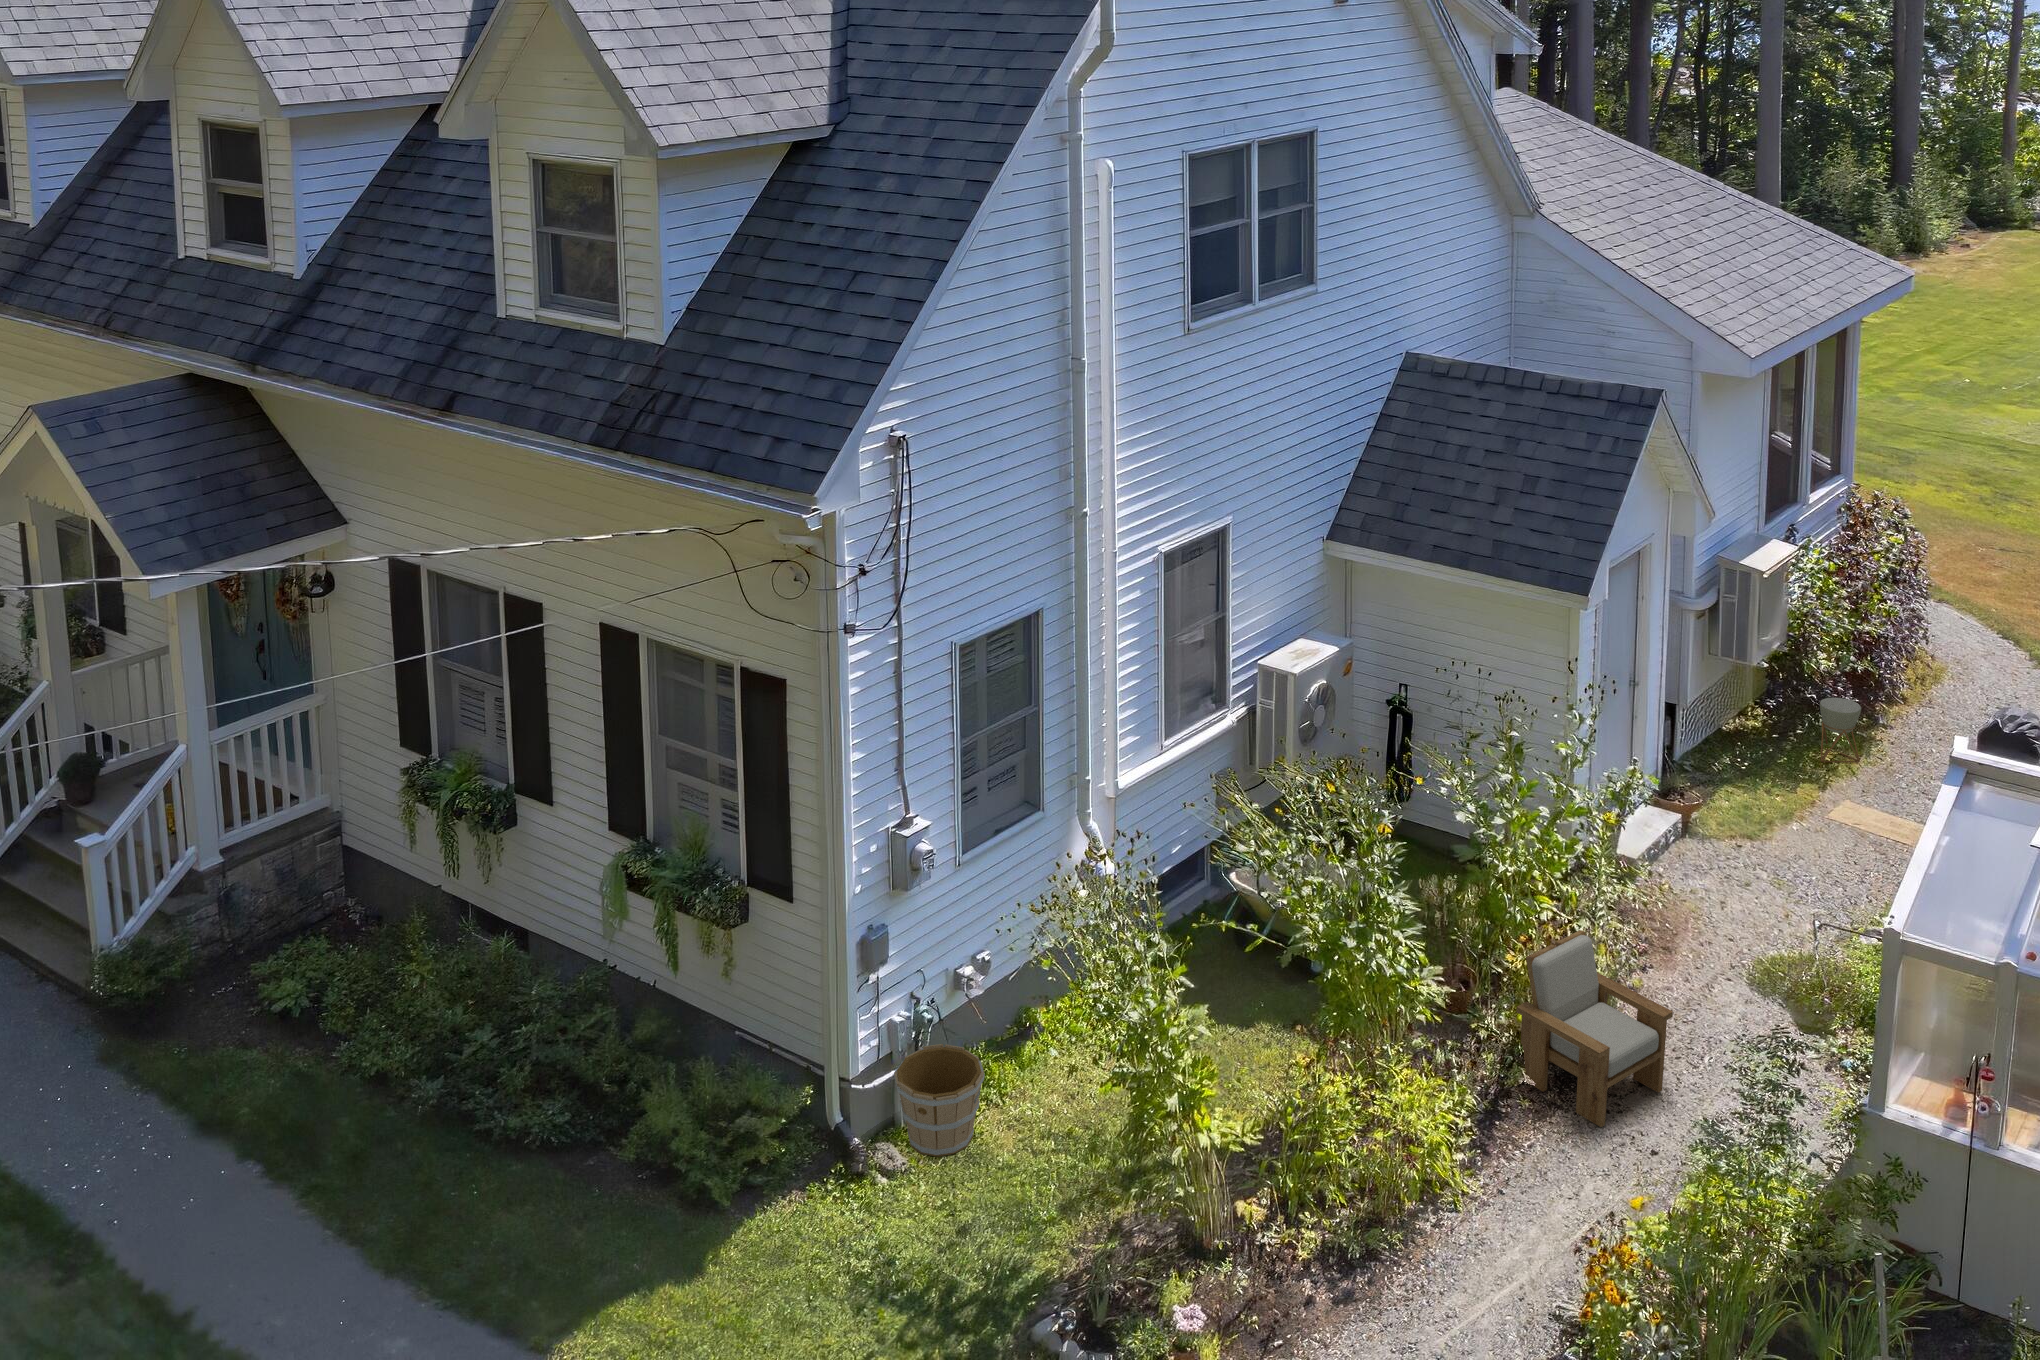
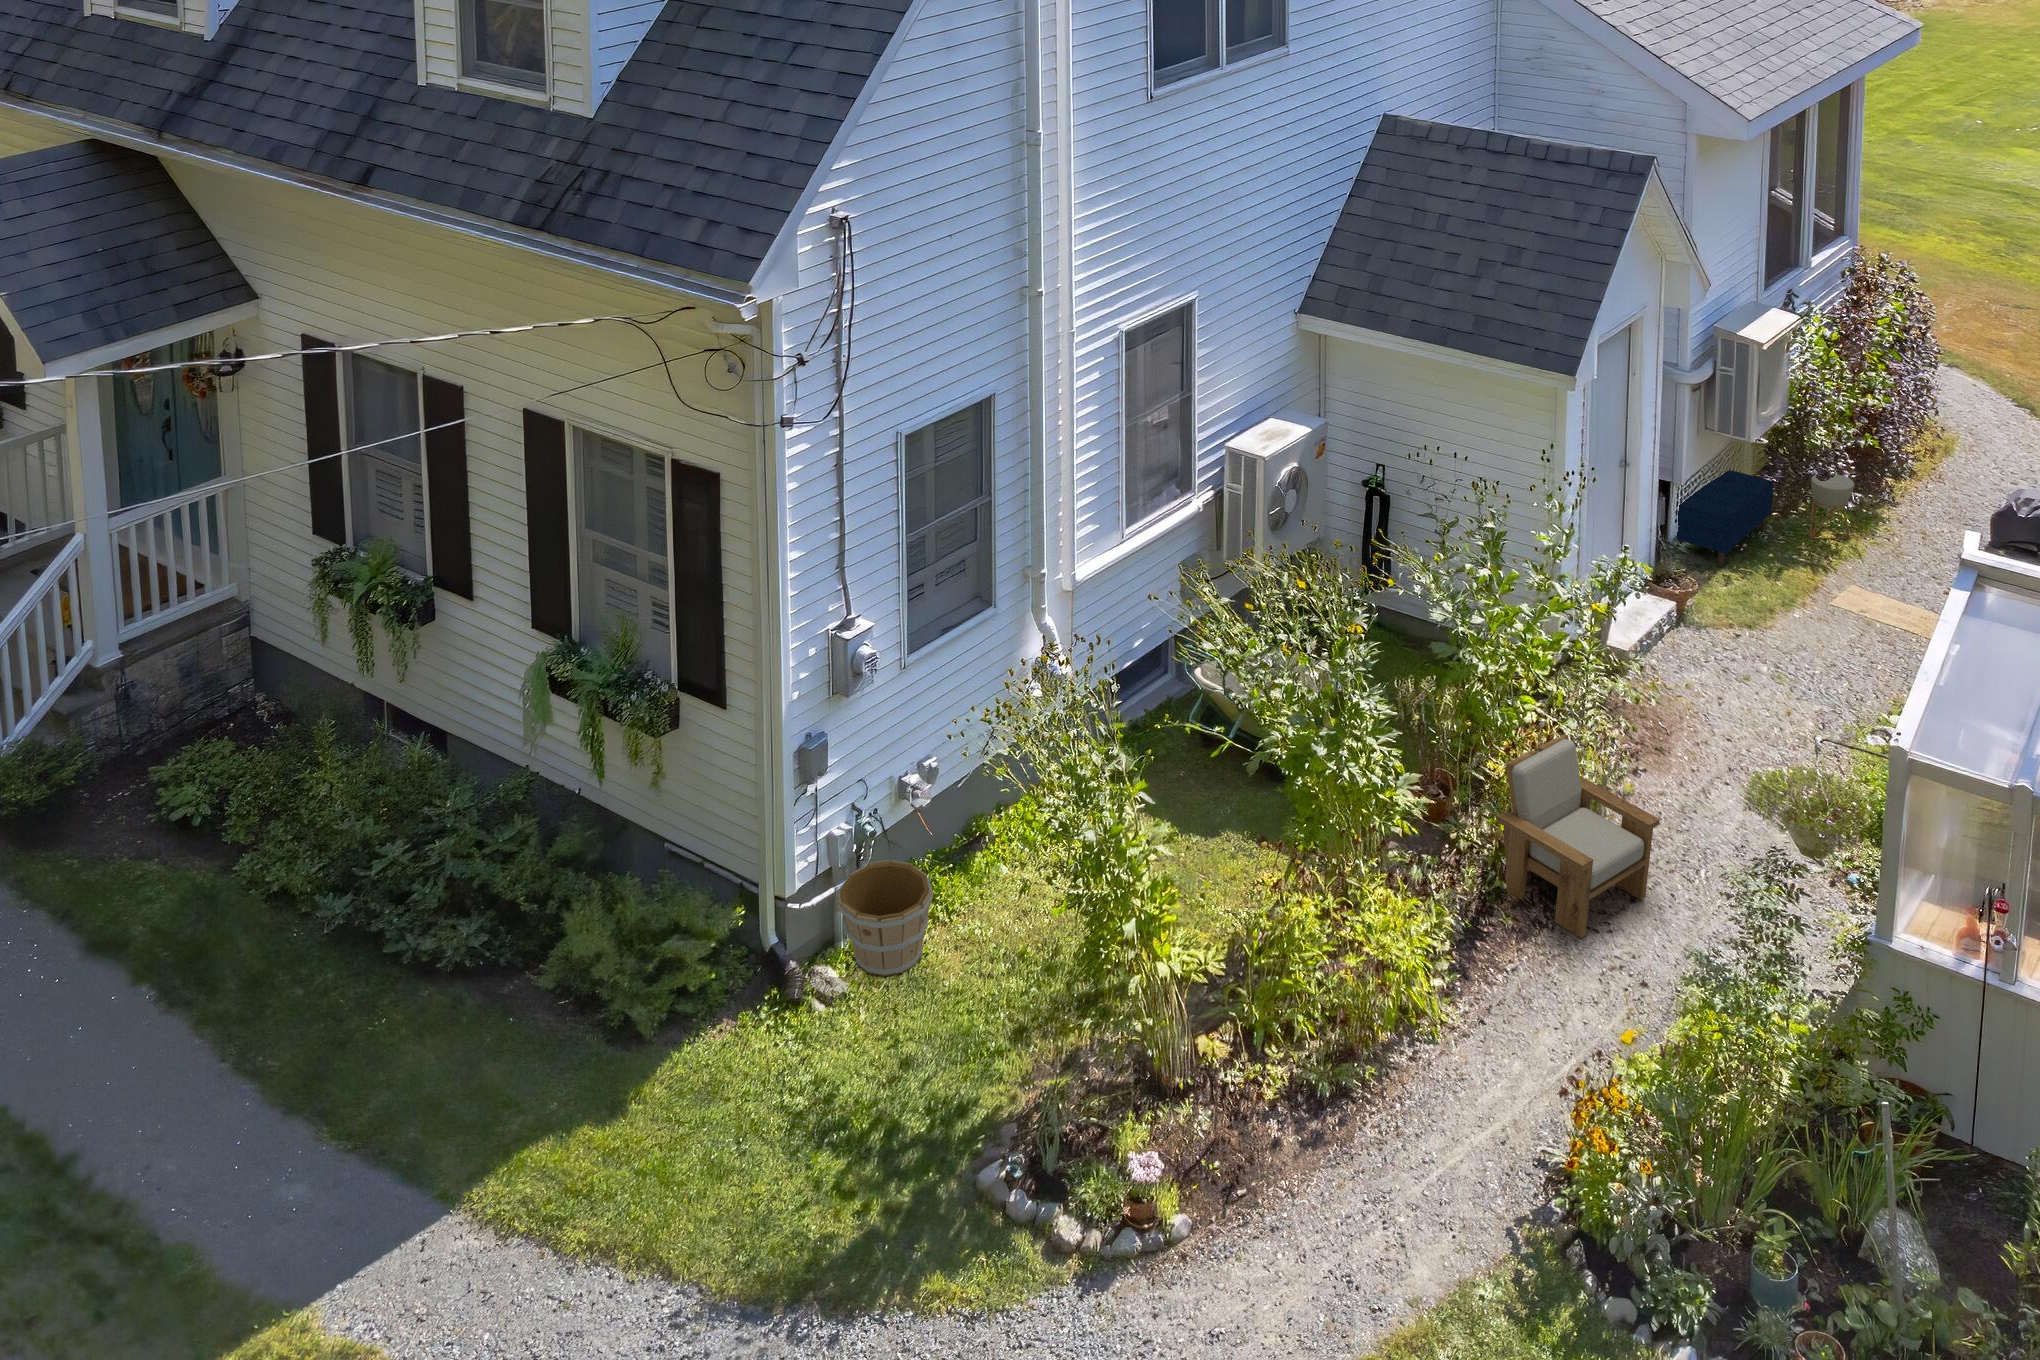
bench: none [1687,693,1784,788] -> present [1675,470,1774,568]

